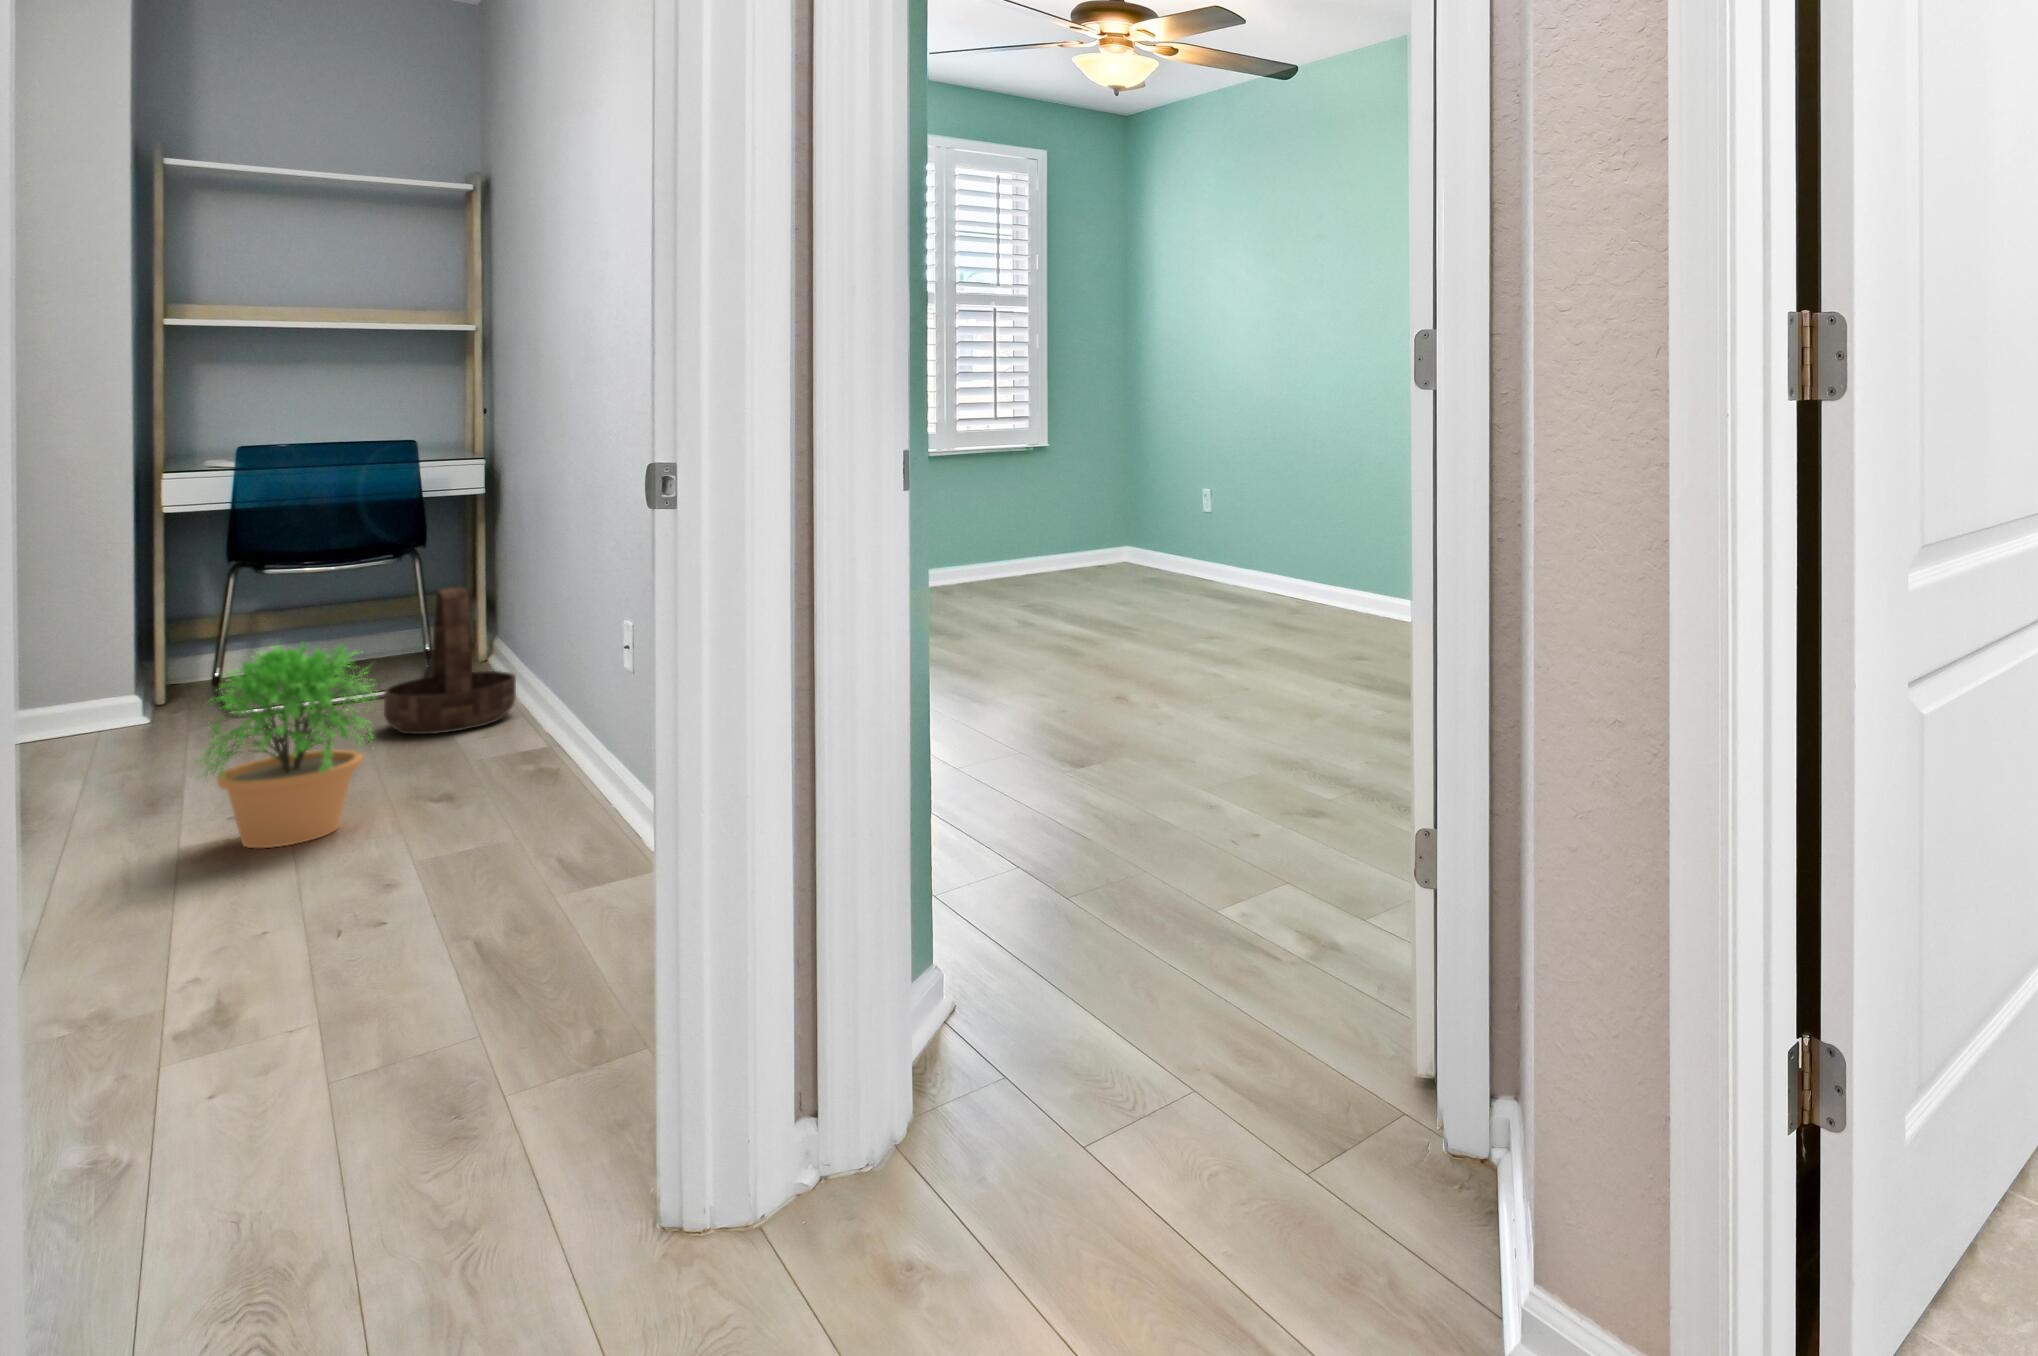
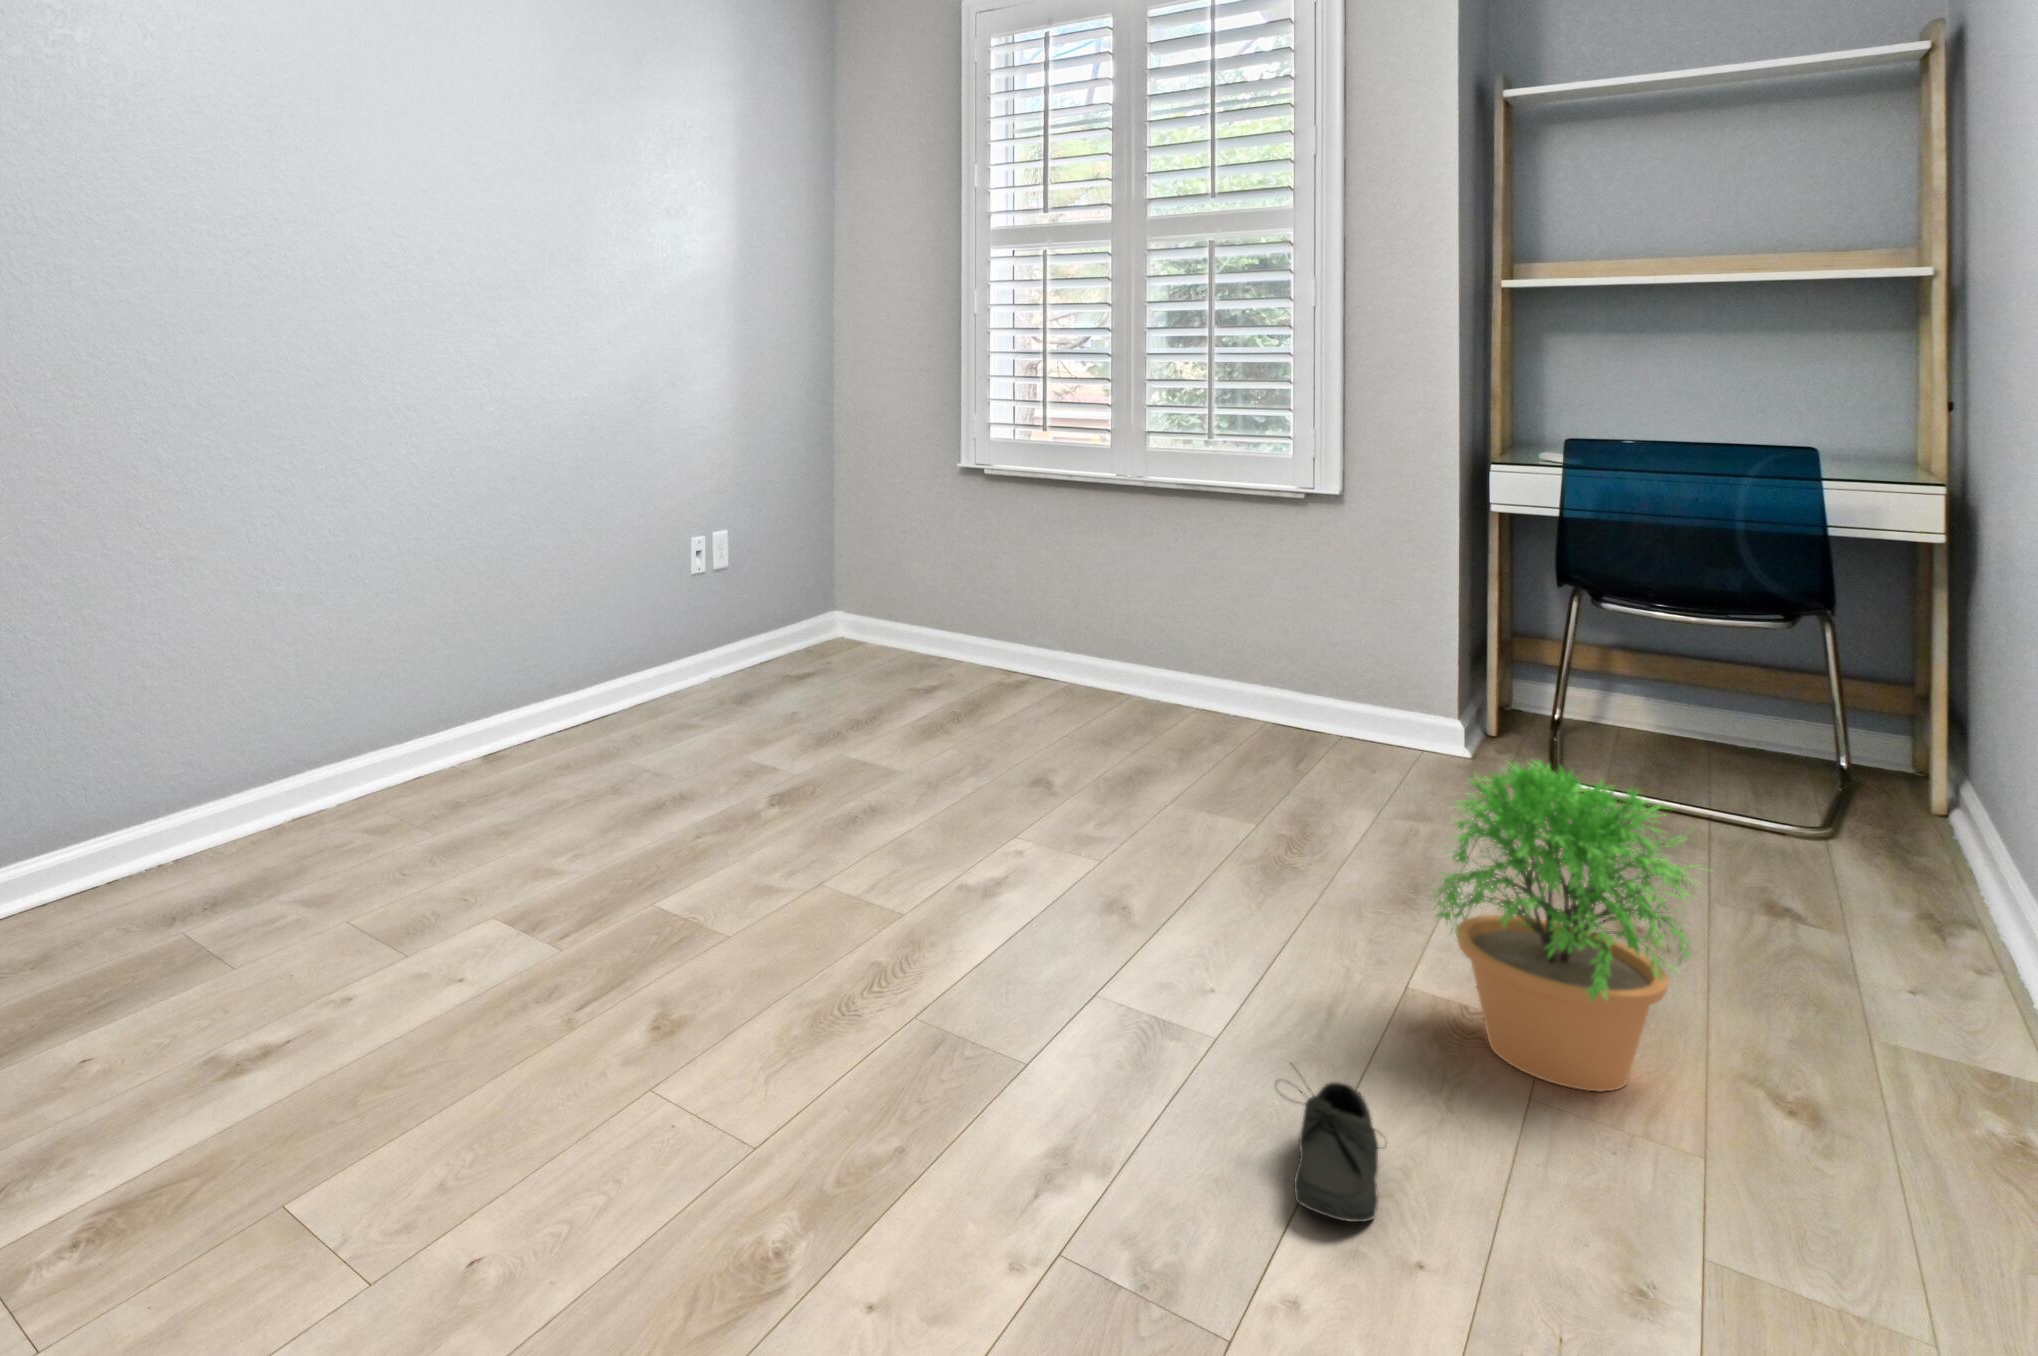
basket: present [384,587,516,734] -> none [1748,698,1994,956]
shoe: none [113,875,208,948] -> present [1280,1070,1380,1222]

